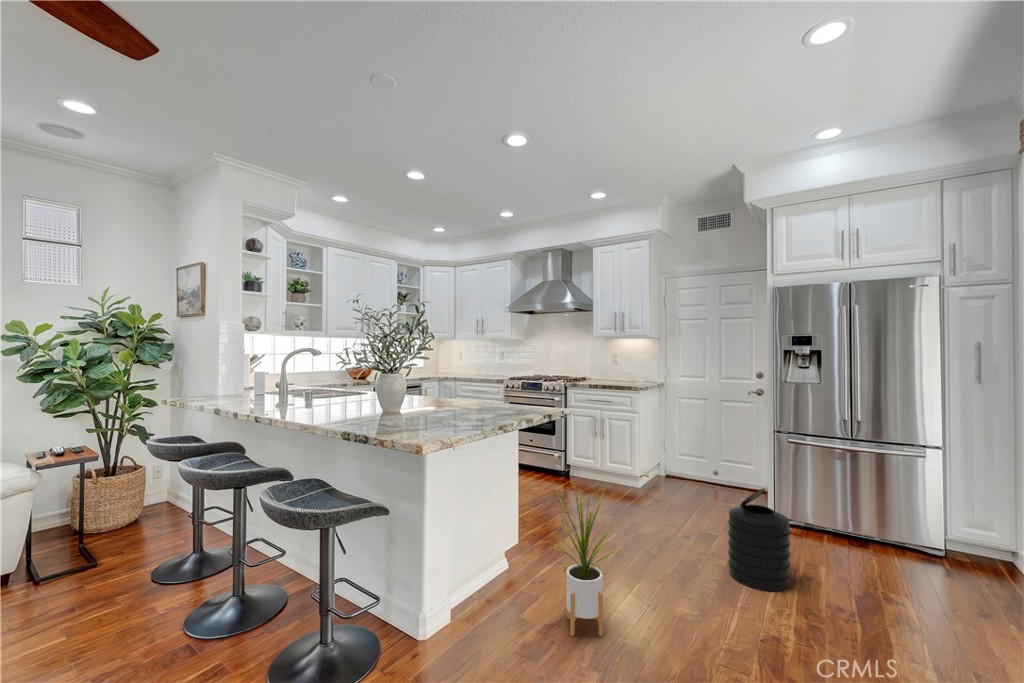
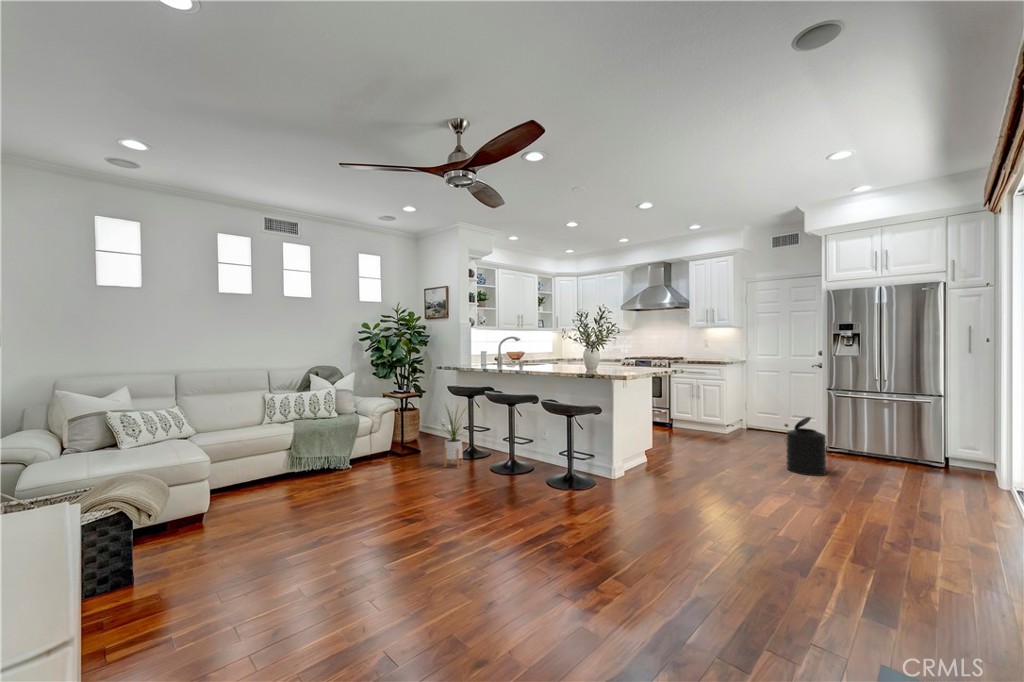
house plant: present [544,488,623,636] -> present [444,405,465,468]

